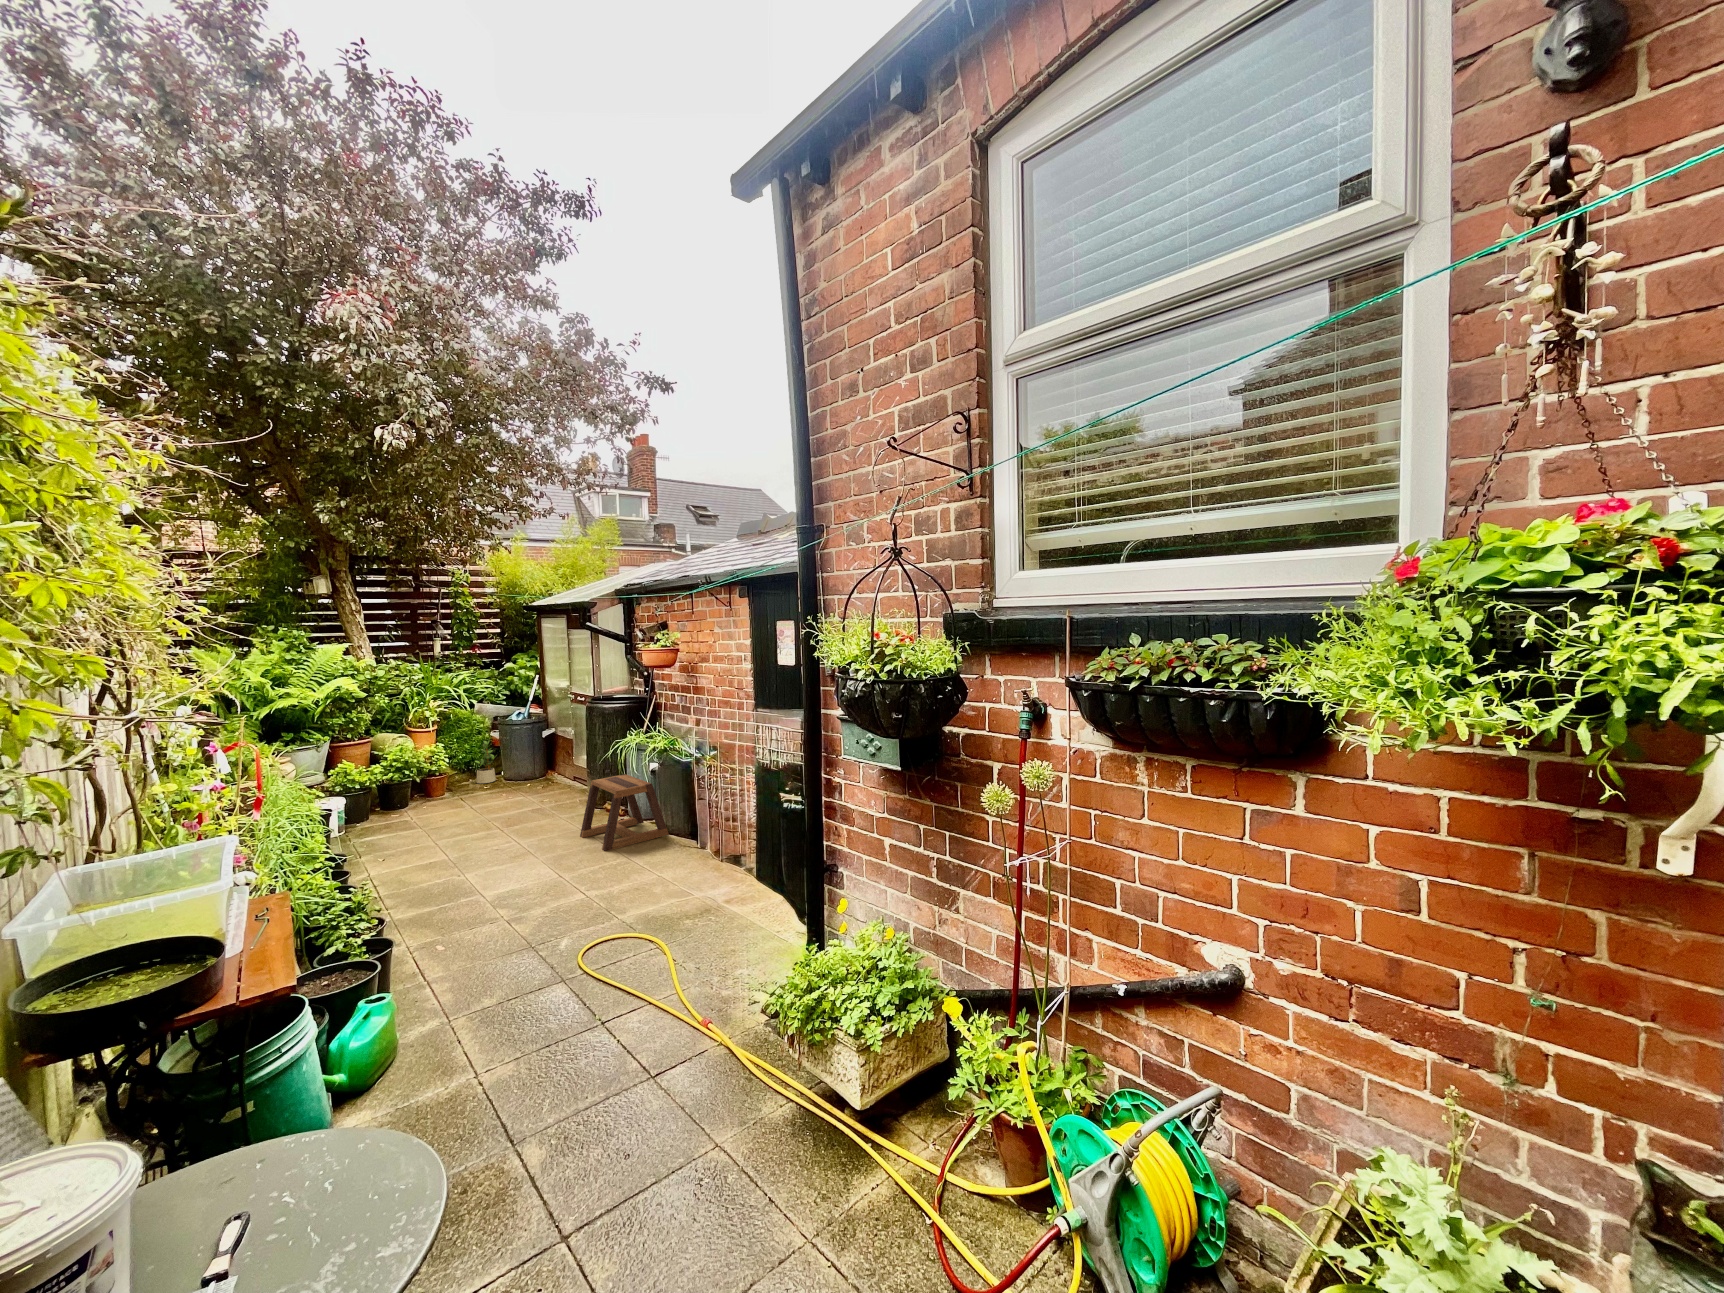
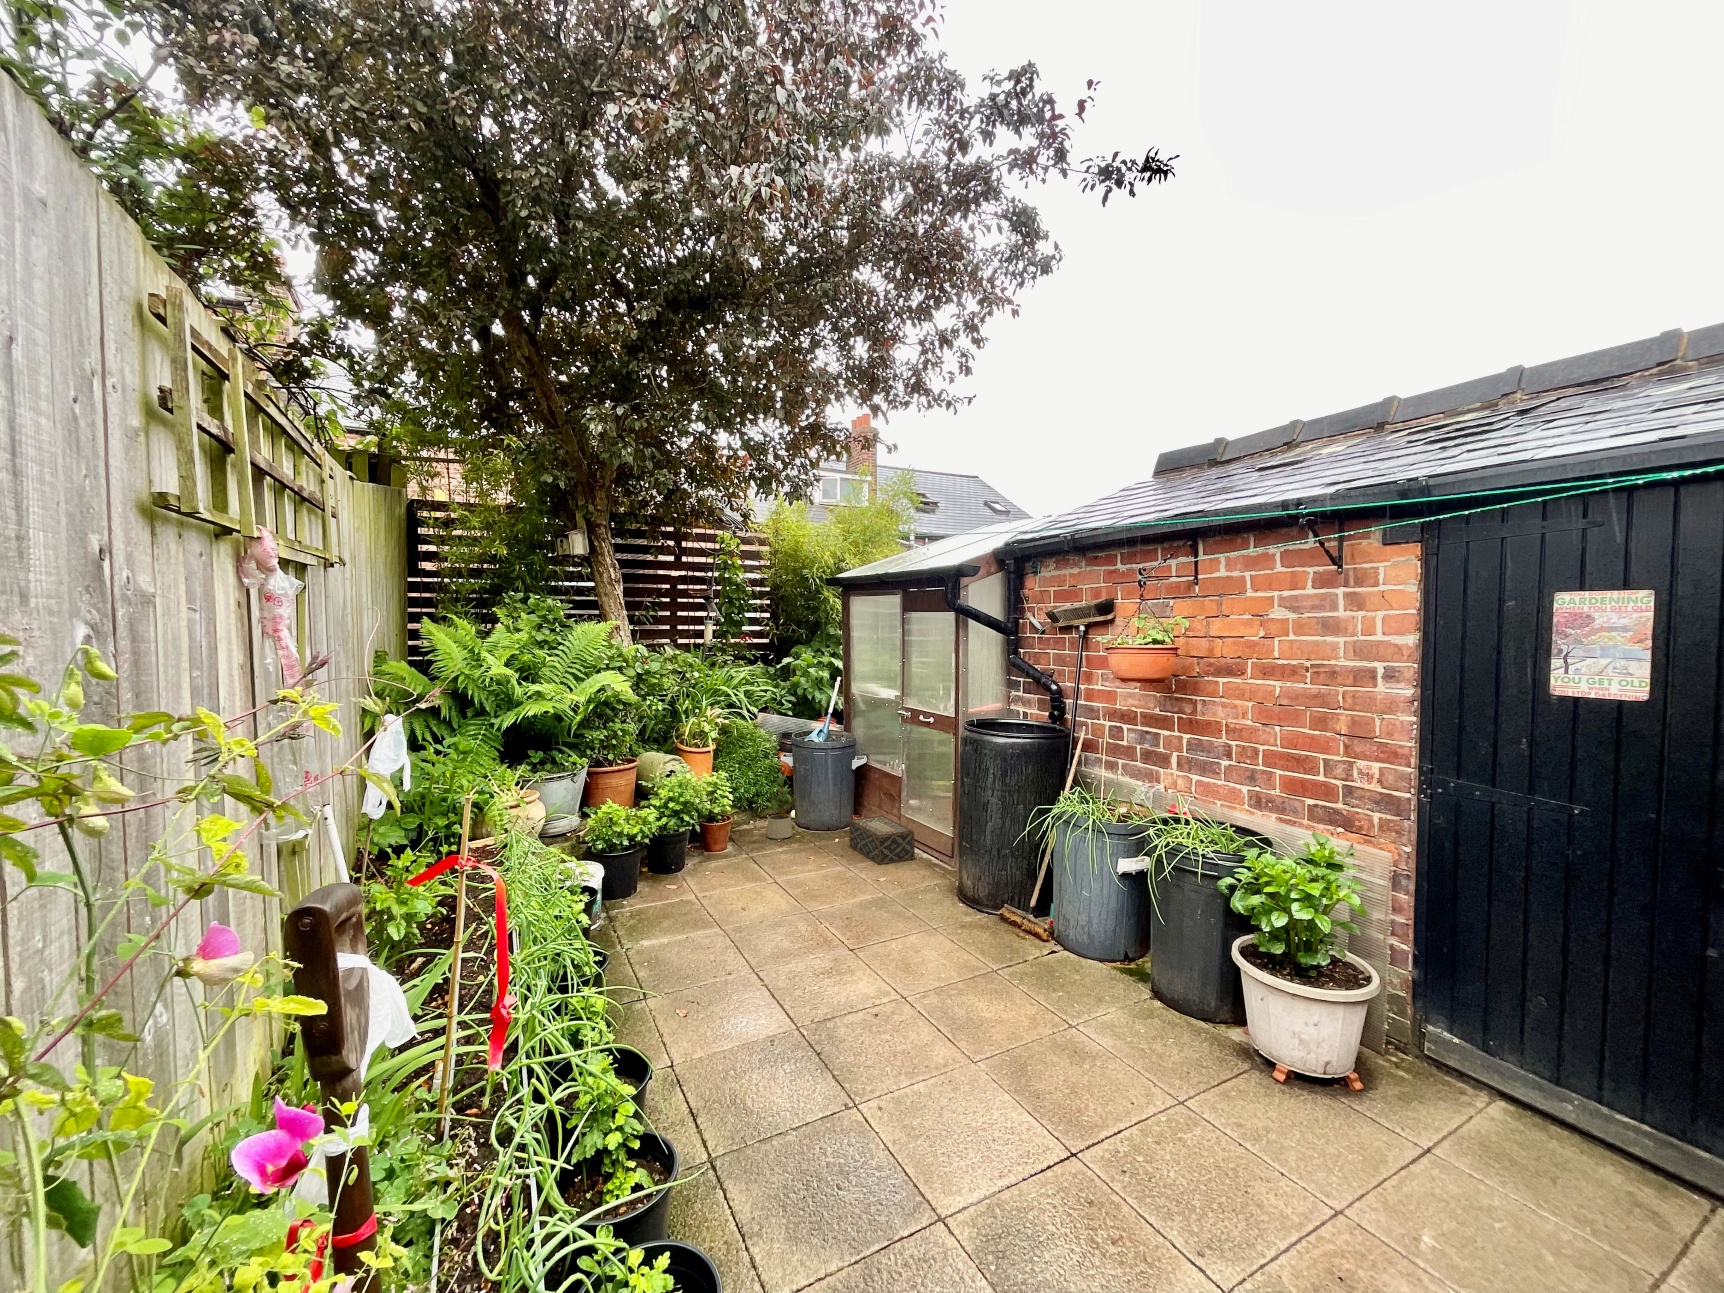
woven basket: none [532,762,572,789] -> present [849,816,915,865]
stool: present [580,774,669,851] -> none [1029,891,1241,1096]

